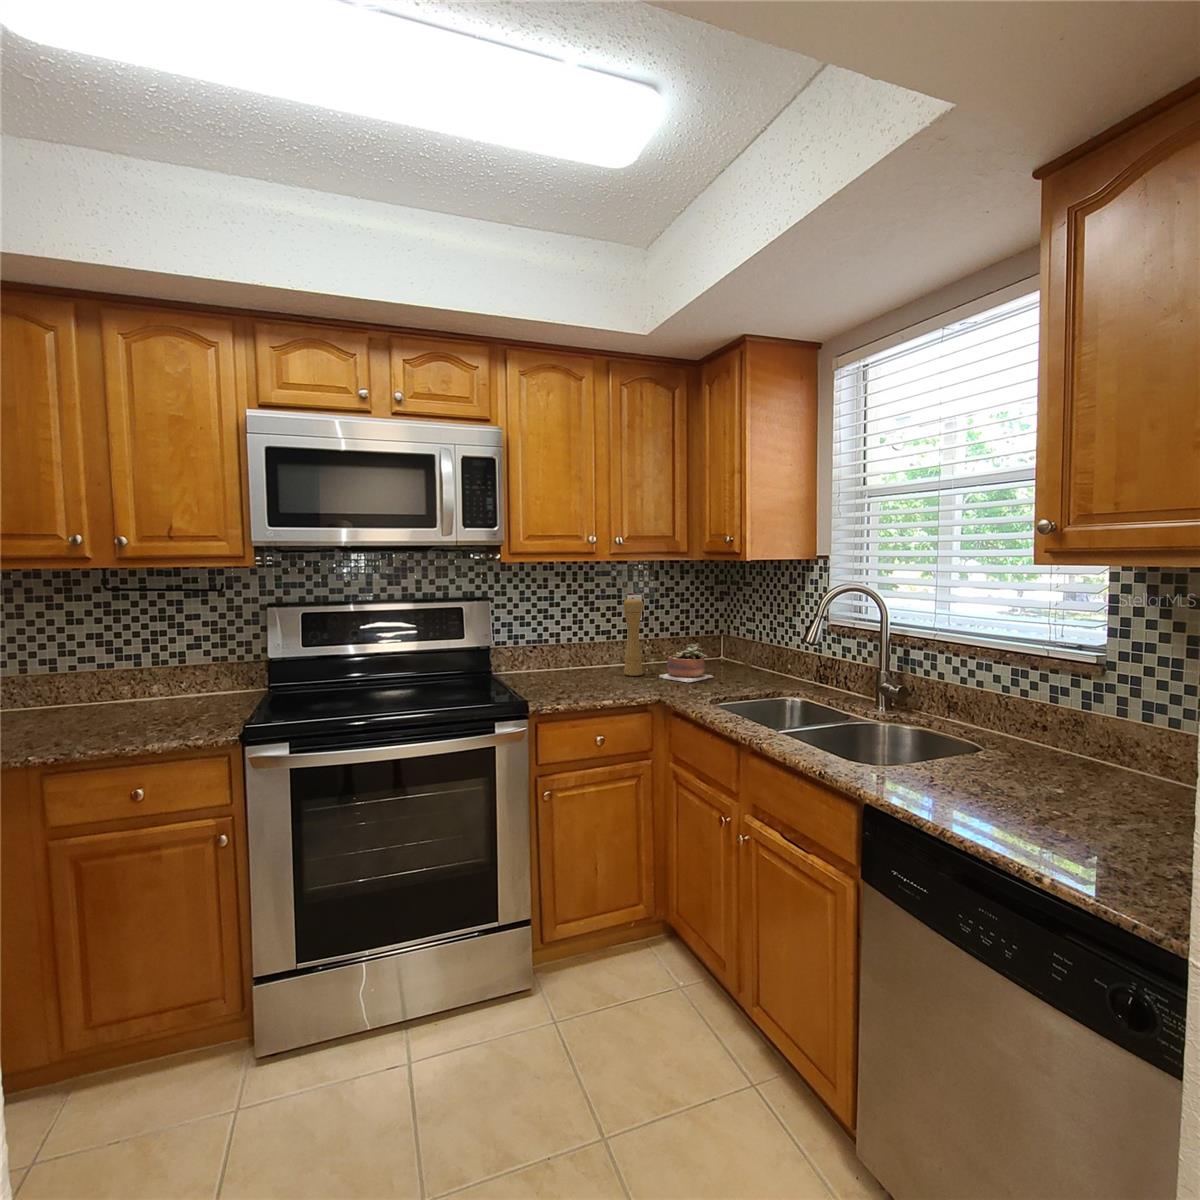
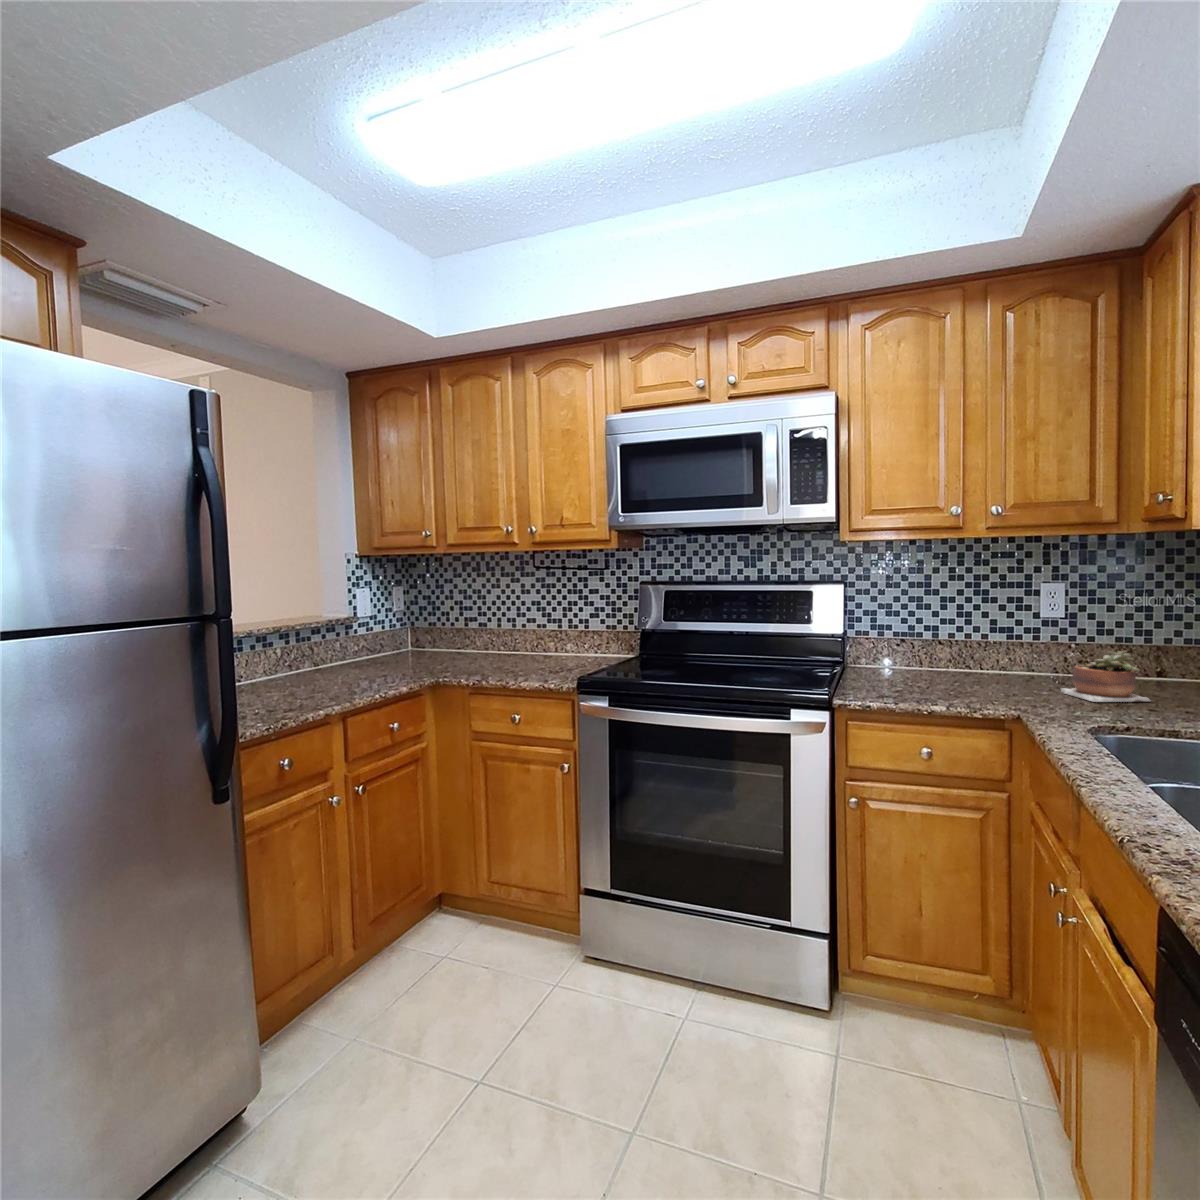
pepper mill: present [623,598,643,676] -> none [1015,585,1045,686]

